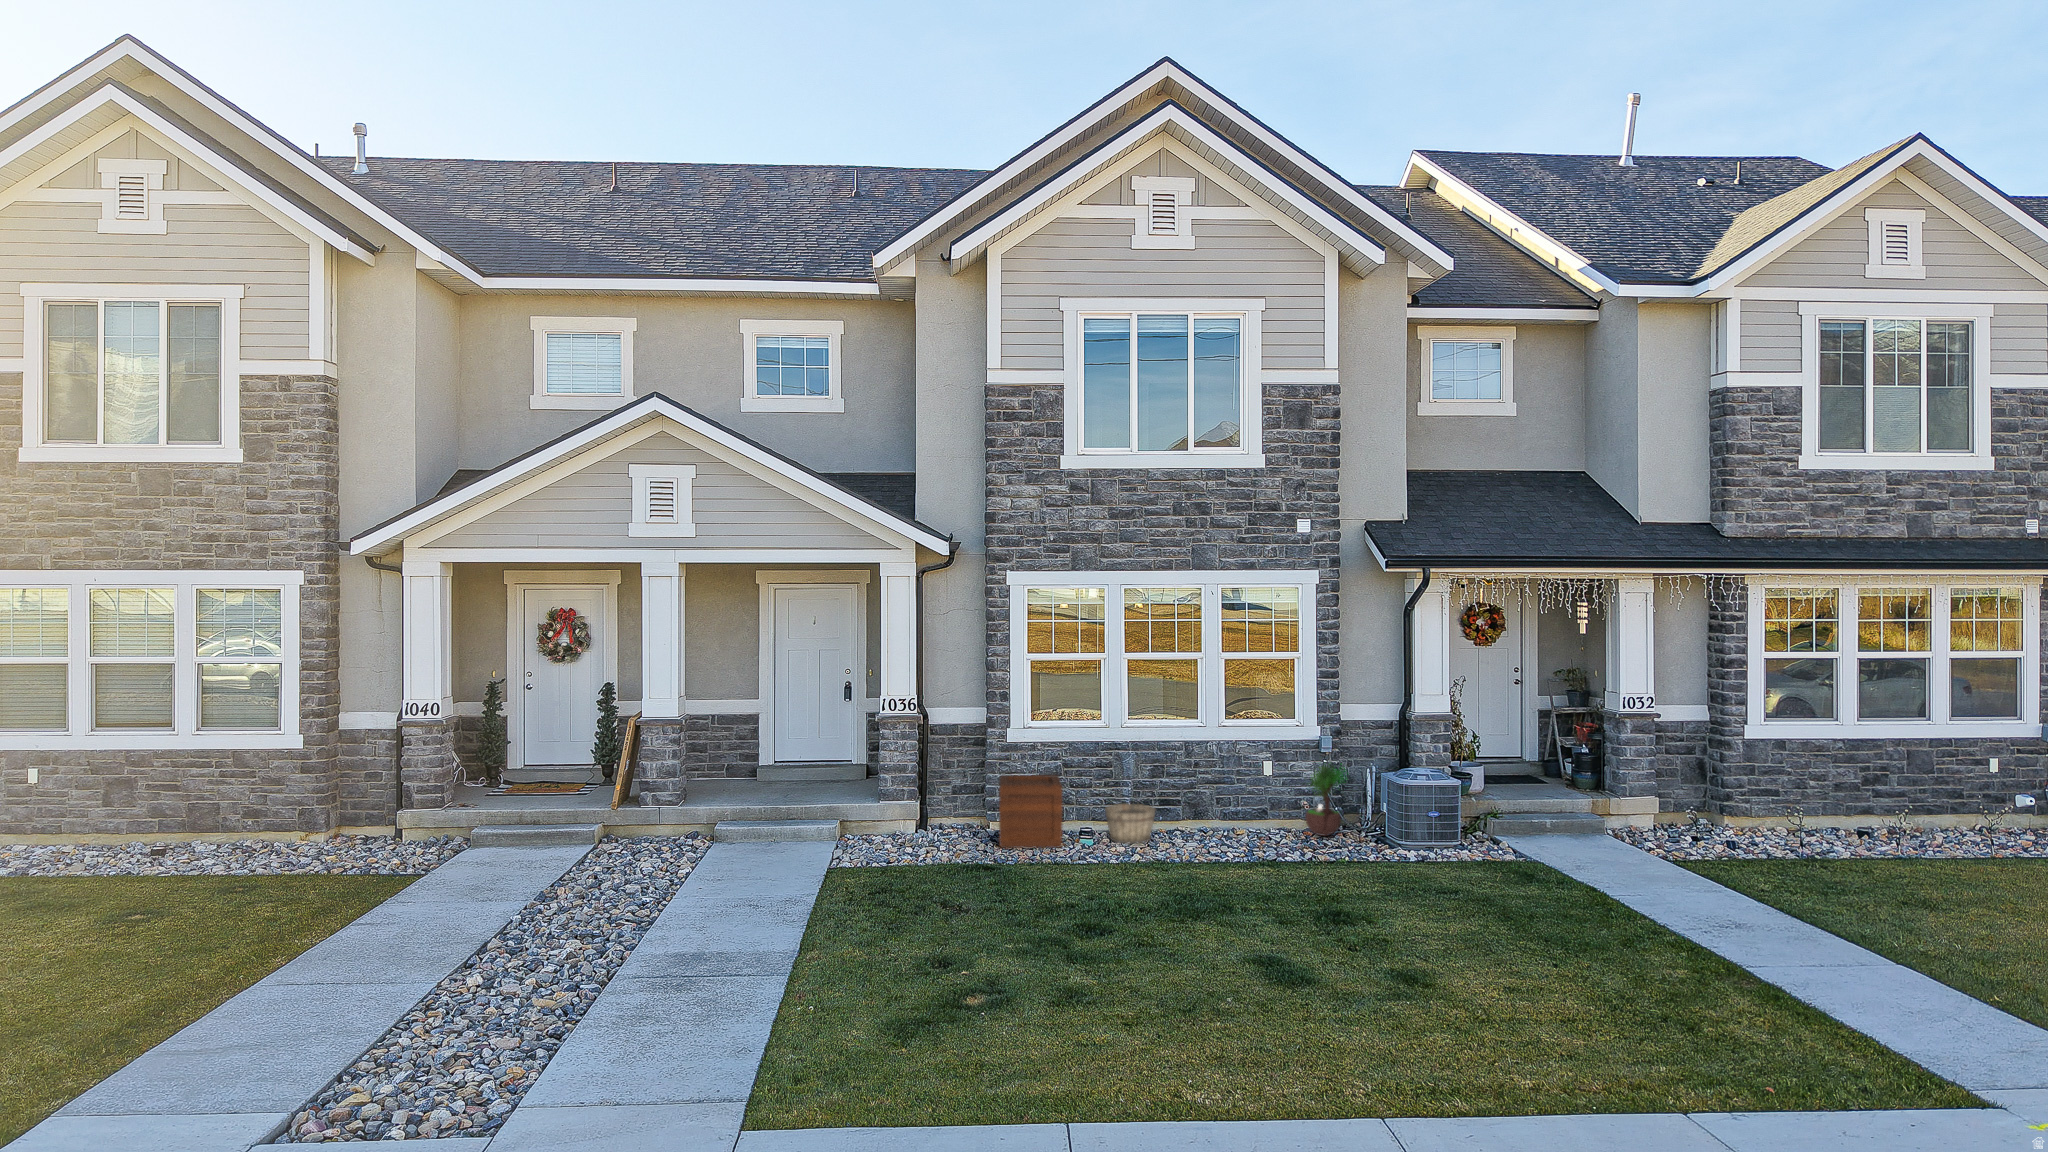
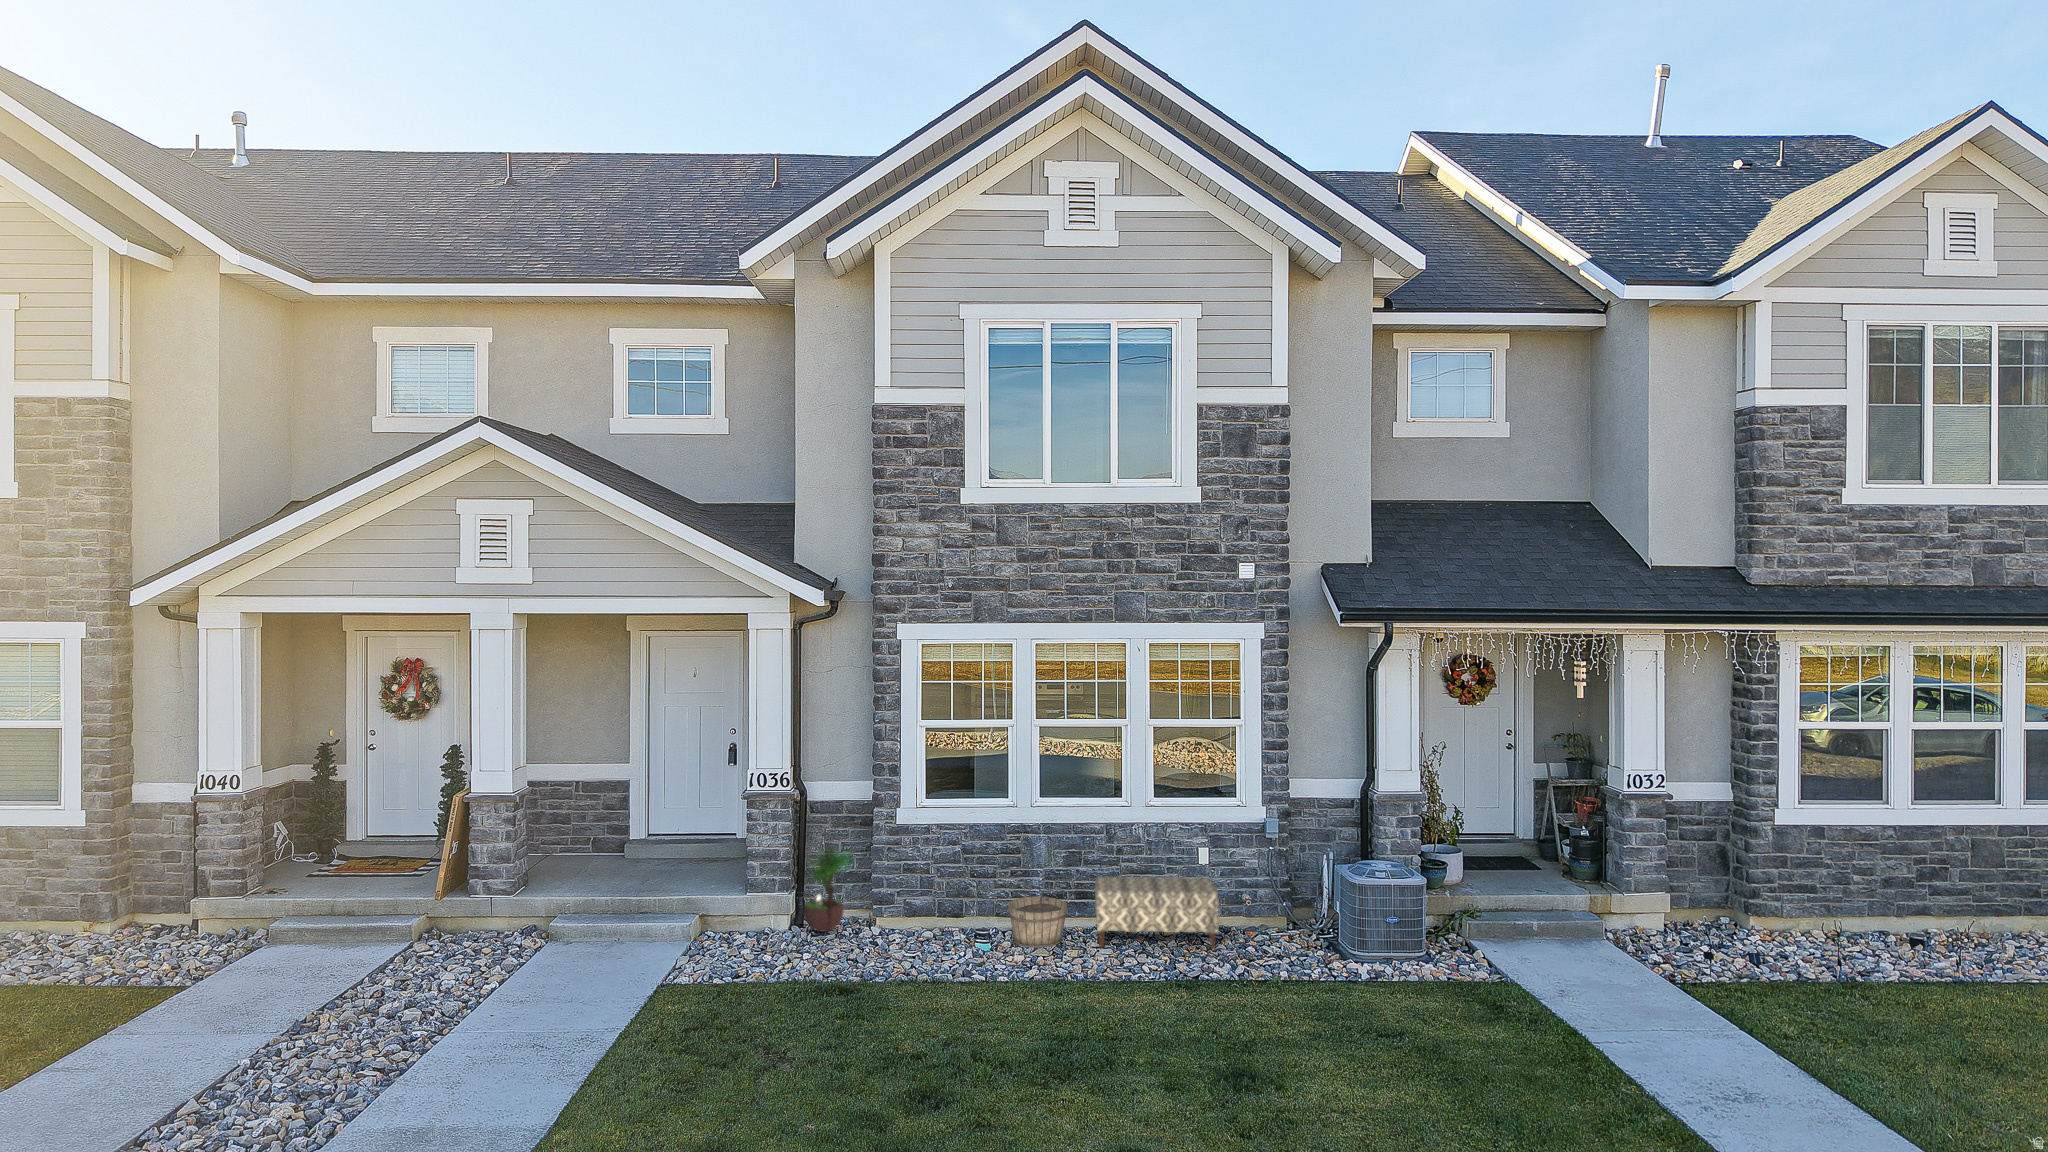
potted tree: present [1306,762,1345,836] -> present [803,848,850,932]
wooden crate: present [999,775,1063,848] -> none [879,862,957,953]
bench: none [1177,786,1285,843] -> present [1095,876,1219,949]

